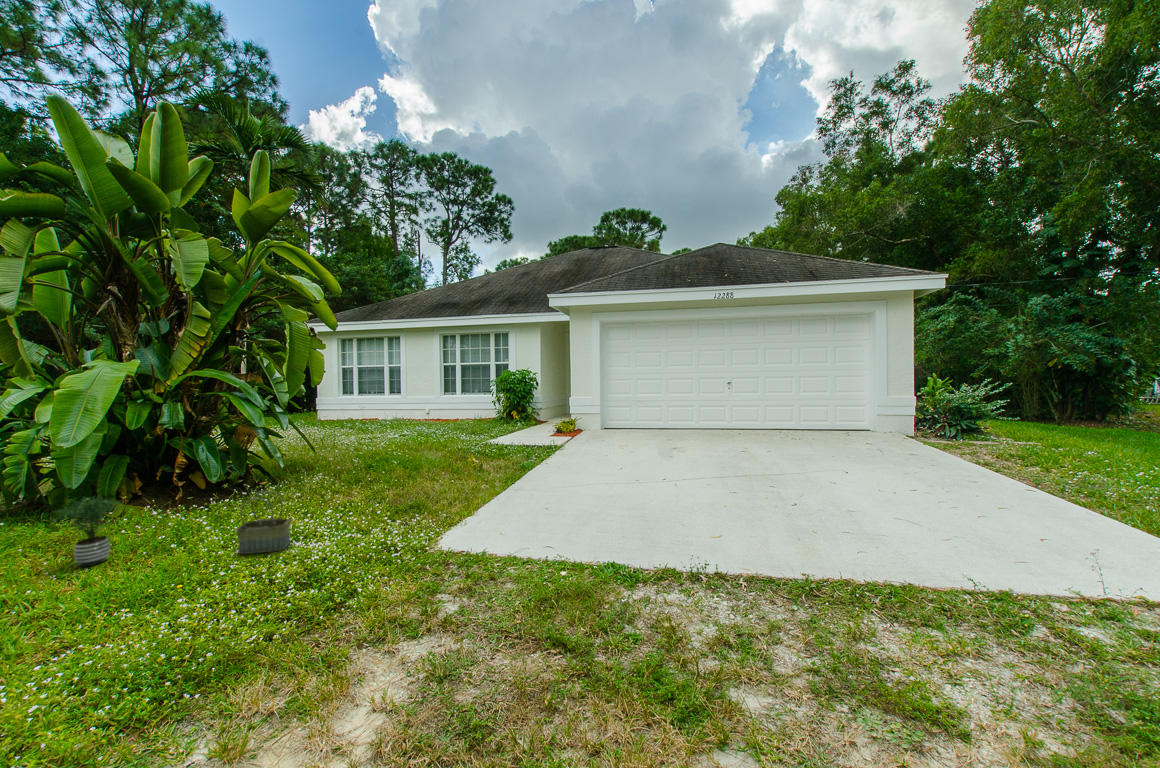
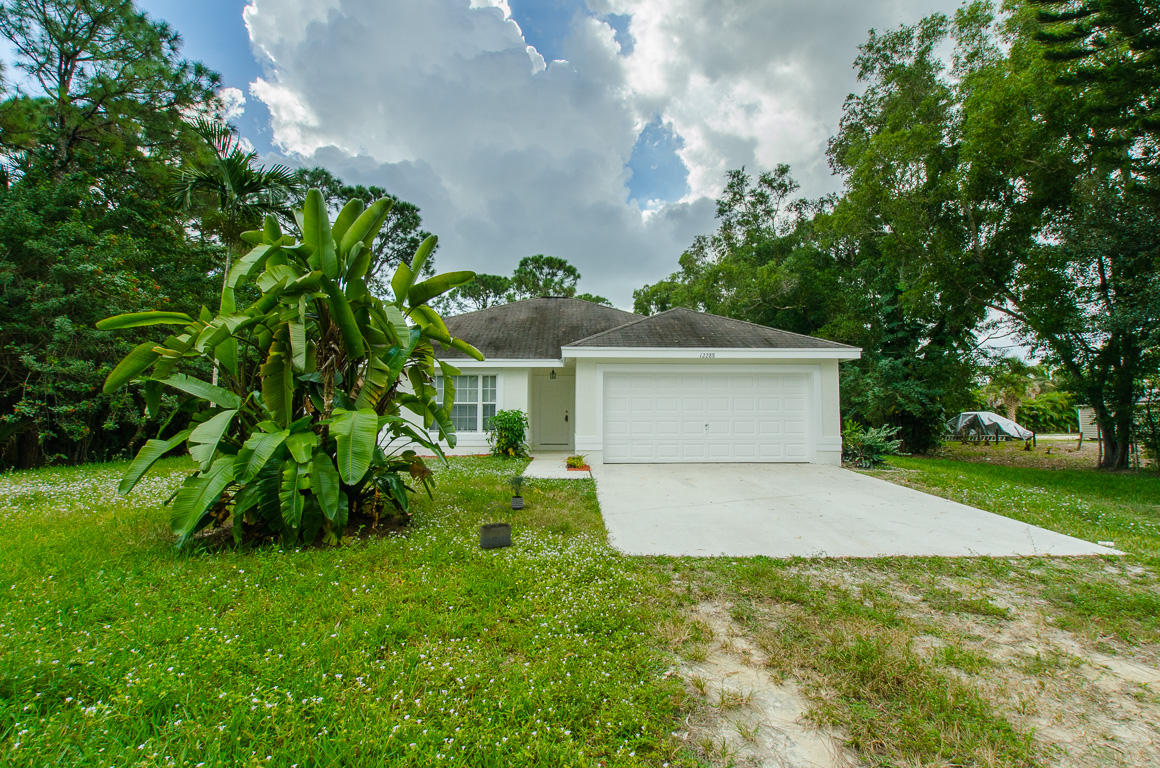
potted plant: present [55,498,117,567] -> present [507,475,527,510]

